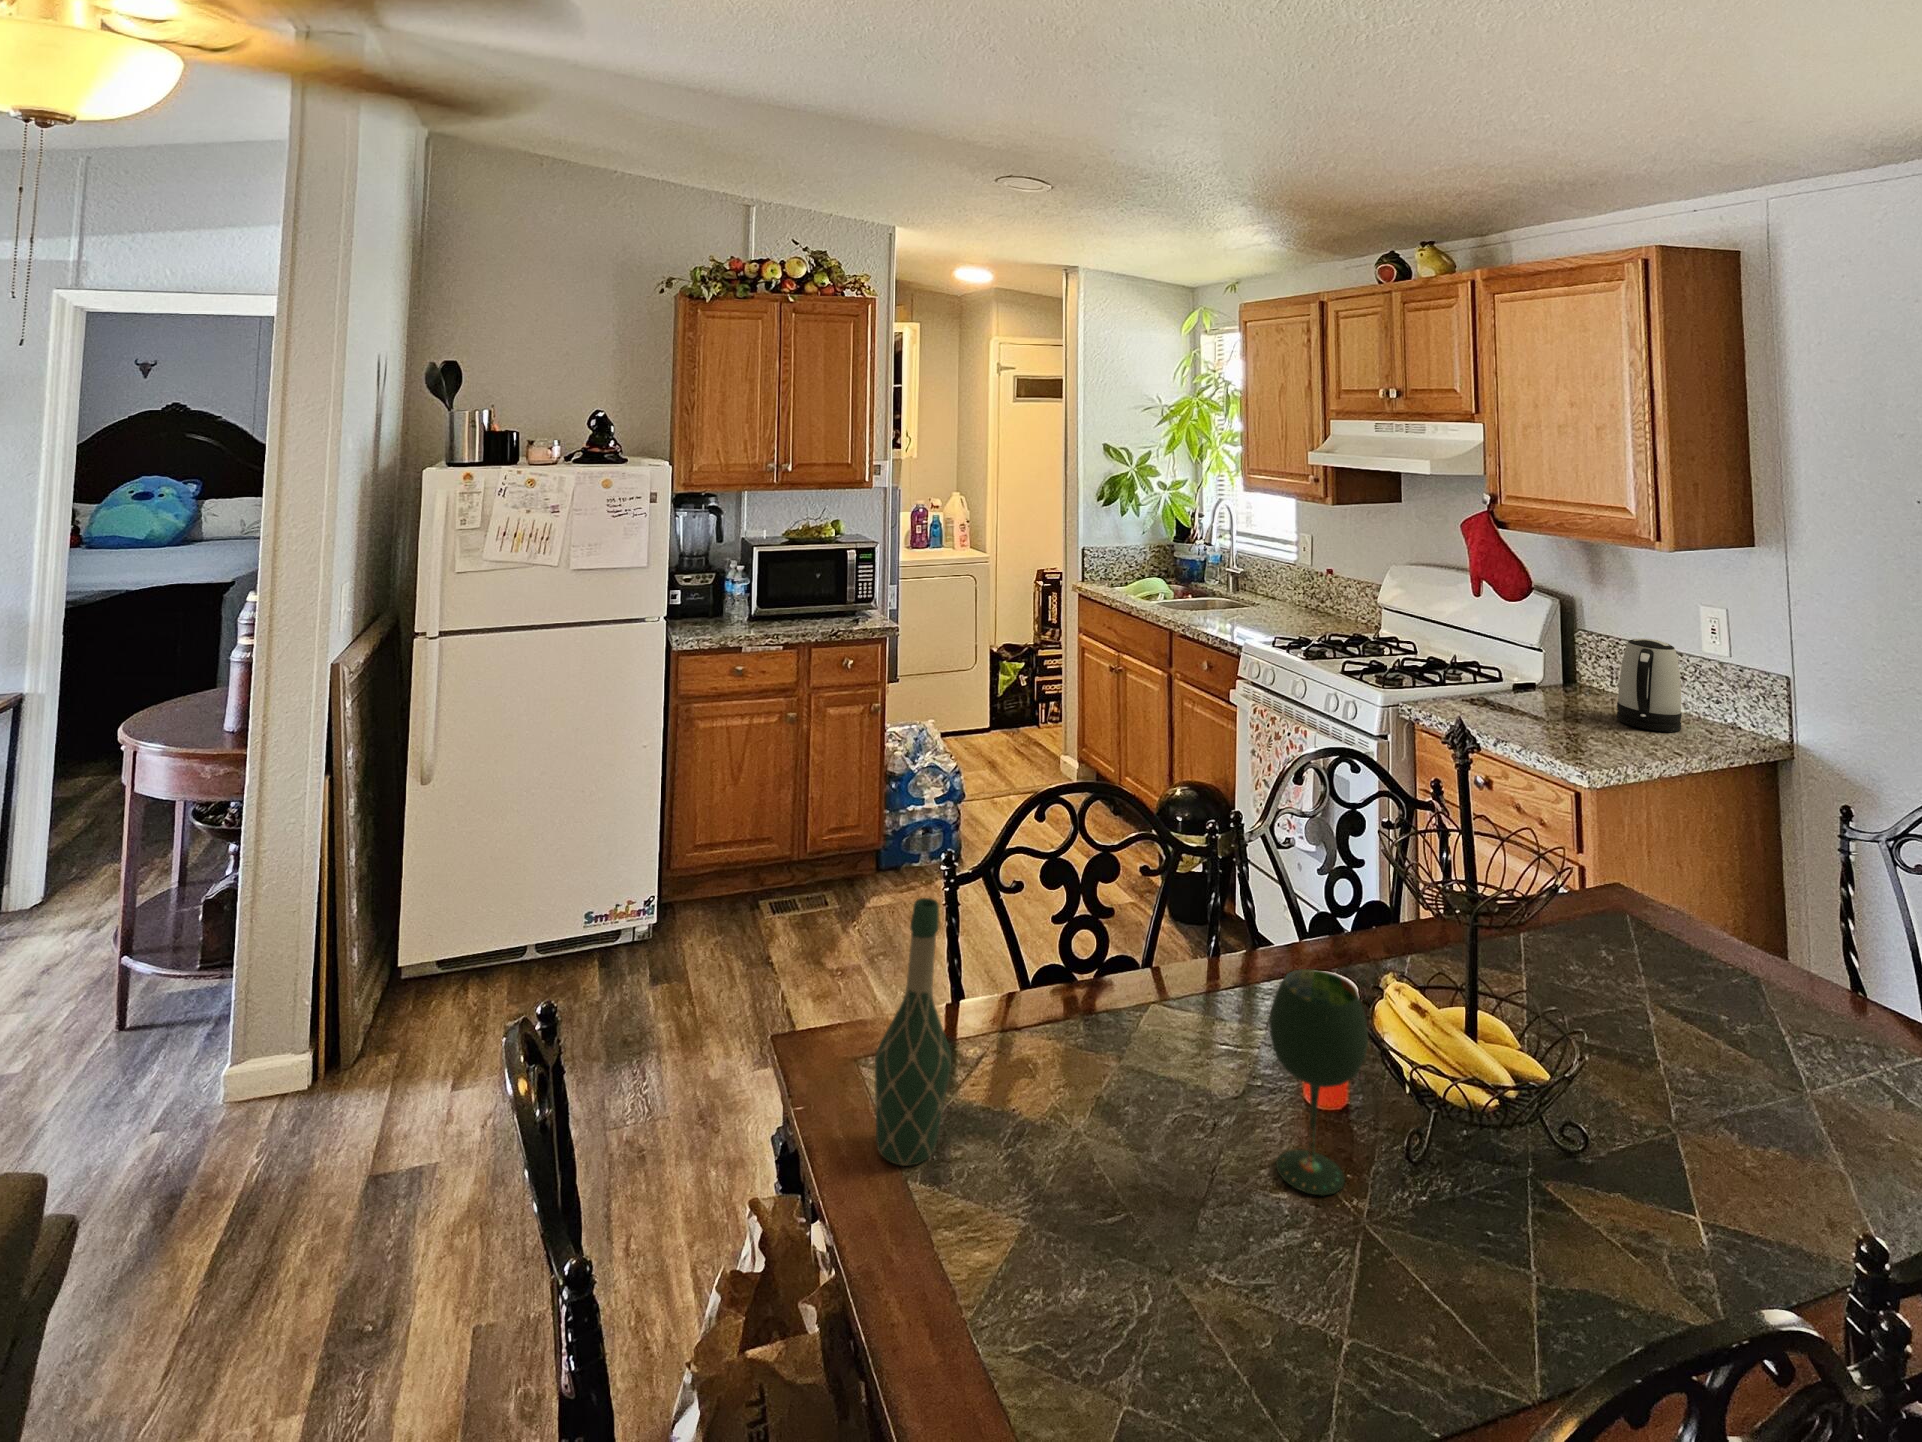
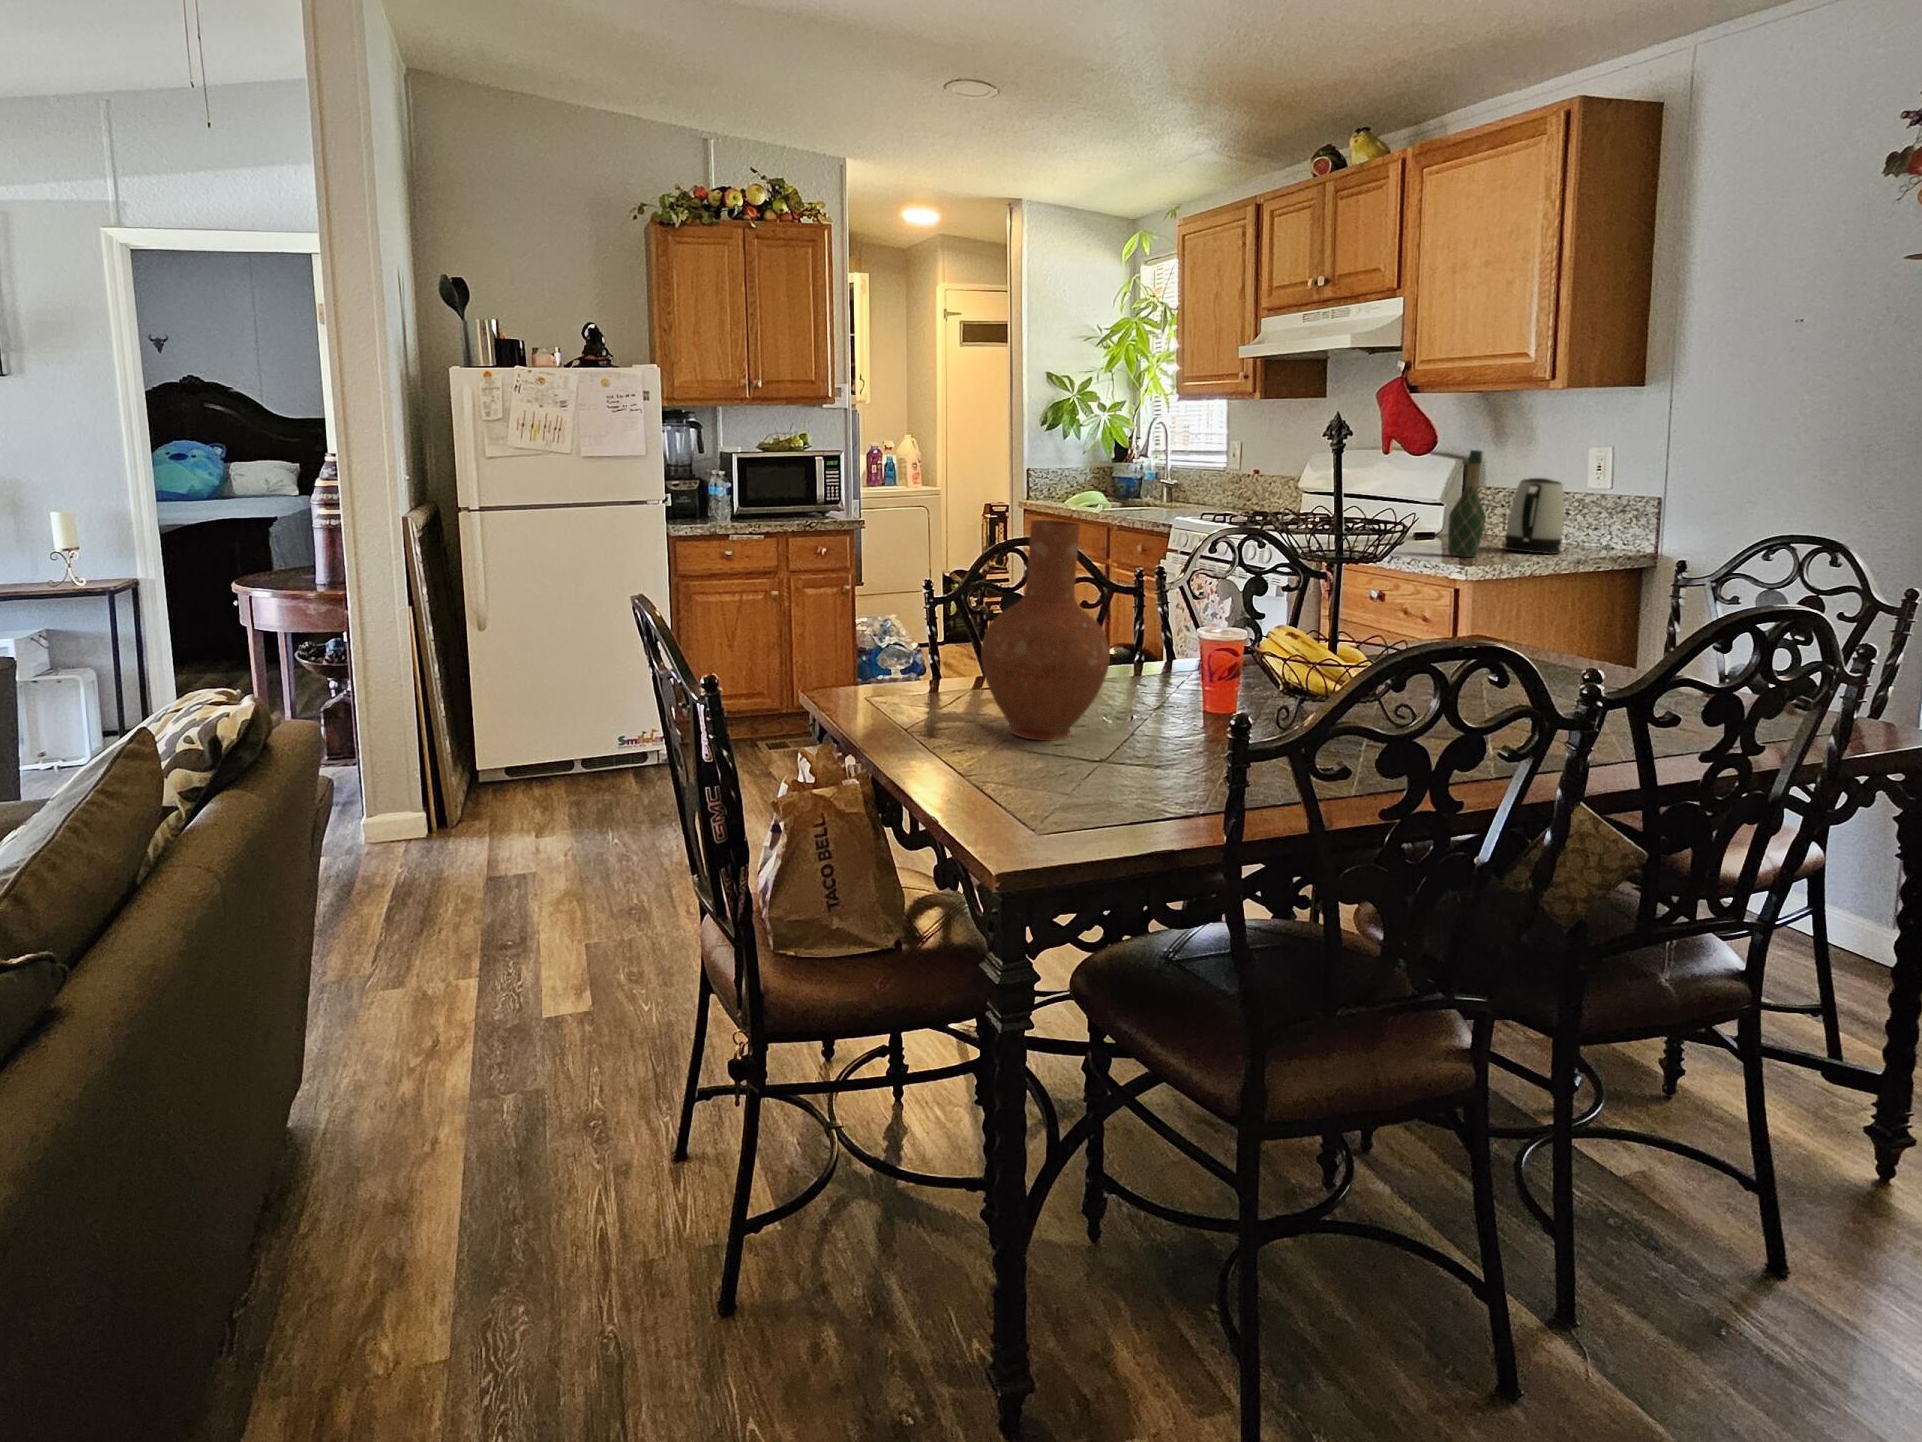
vase: none [1007,886,1187,1244] -> present [981,520,1110,741]
wine bottle: present [875,898,951,1166] -> present [1448,450,1486,557]
wine glass: present [1269,969,1368,1196] -> none [1173,592,1245,729]

